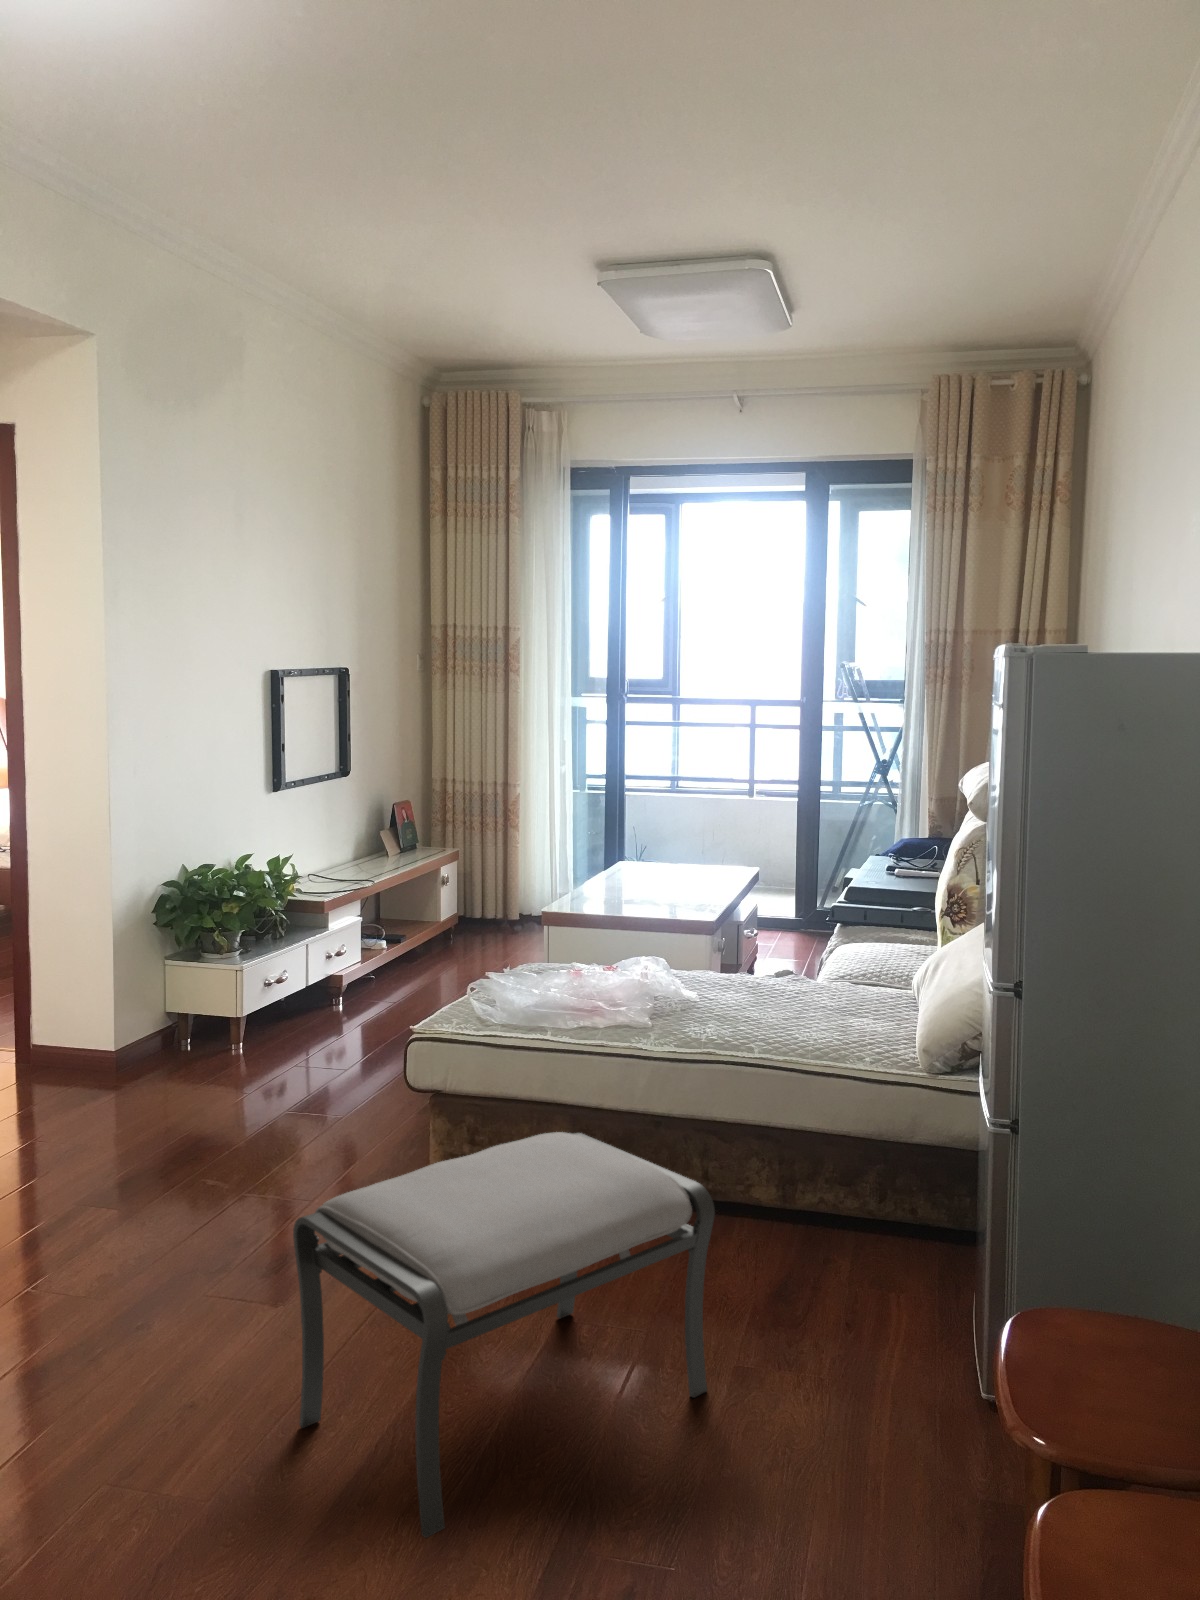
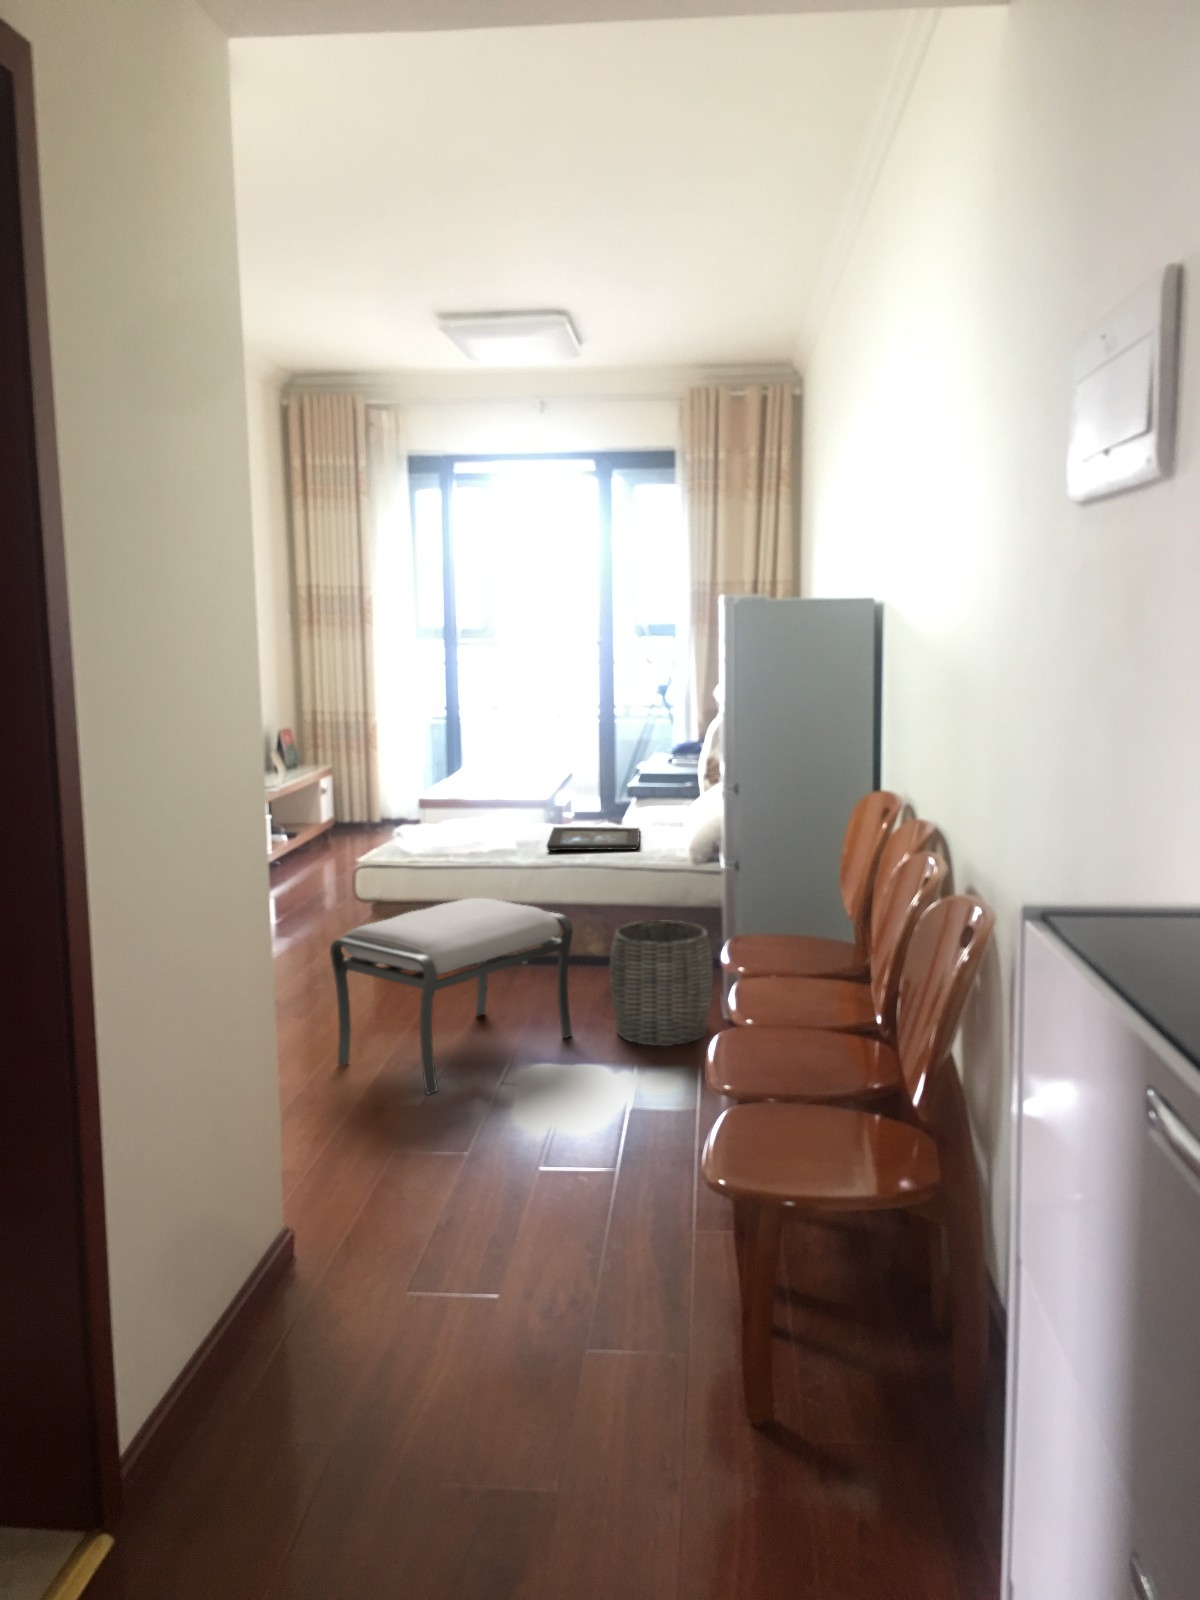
tray: none [696,982,843,1037] -> present [547,827,640,850]
woven basket: none [777,1194,960,1443] -> present [610,920,713,1046]

